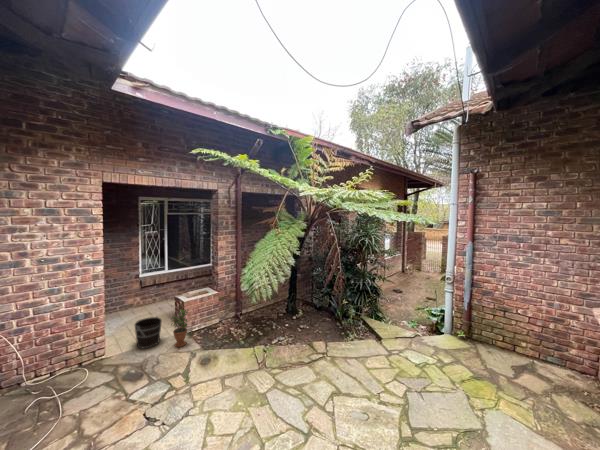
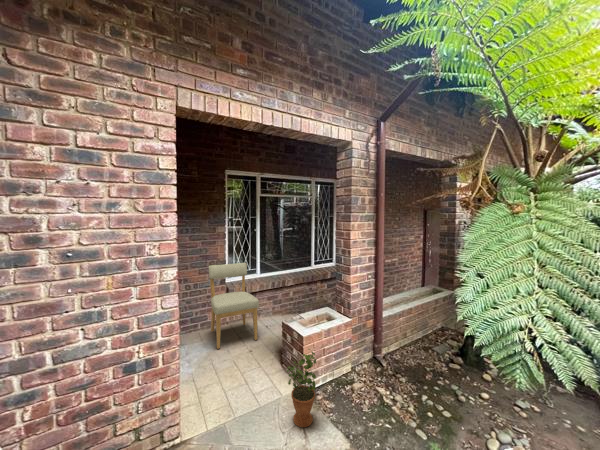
chair: none [125,262,163,320] -> present [209,263,259,349]
bucket: present [134,317,162,348] -> none [226,357,269,421]

